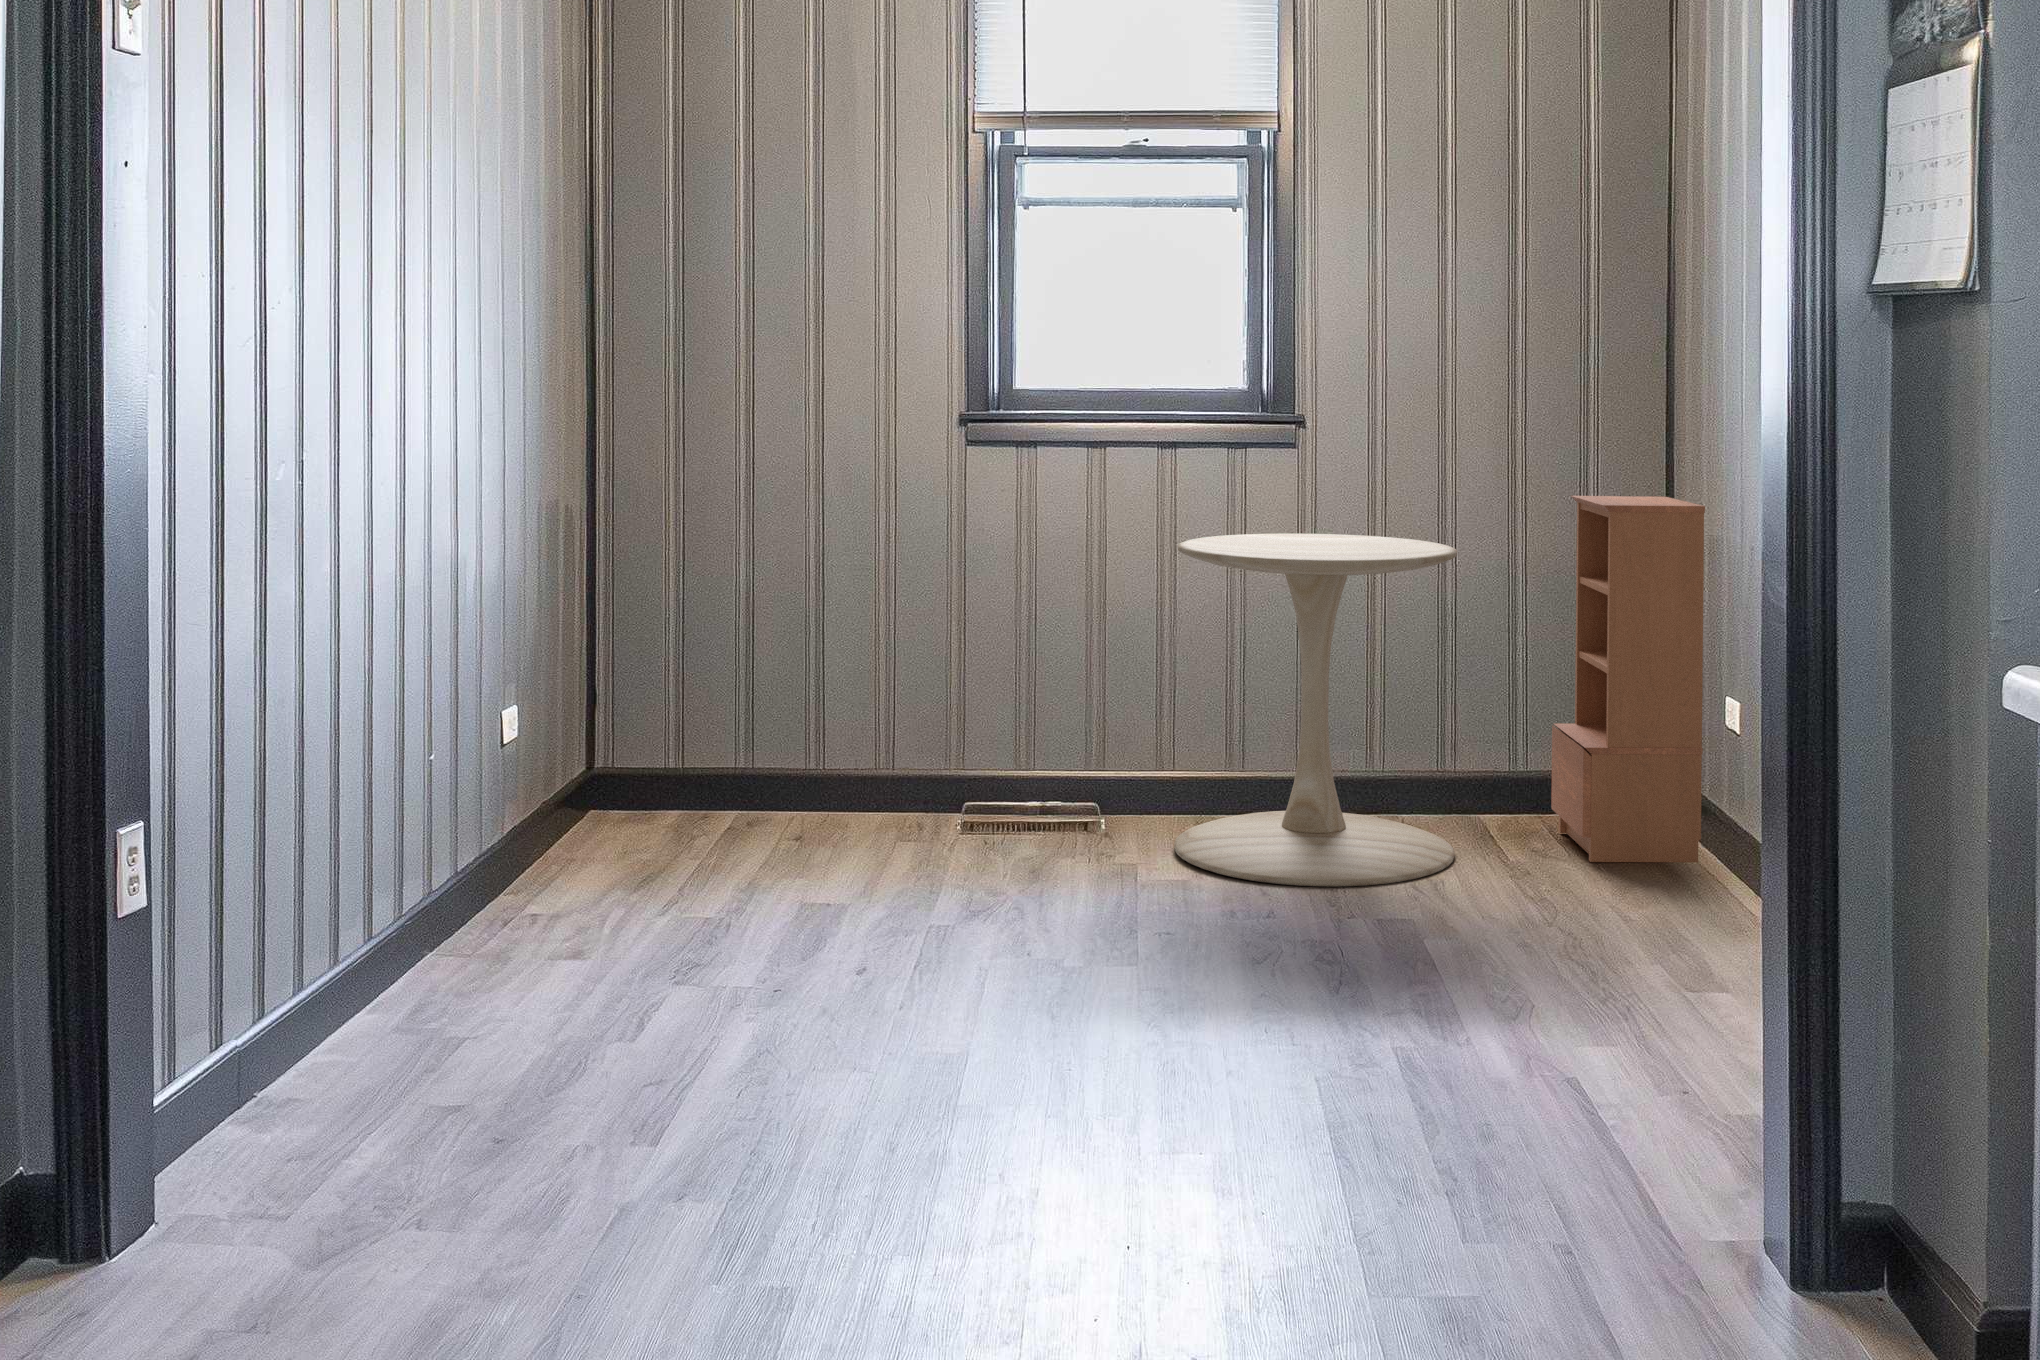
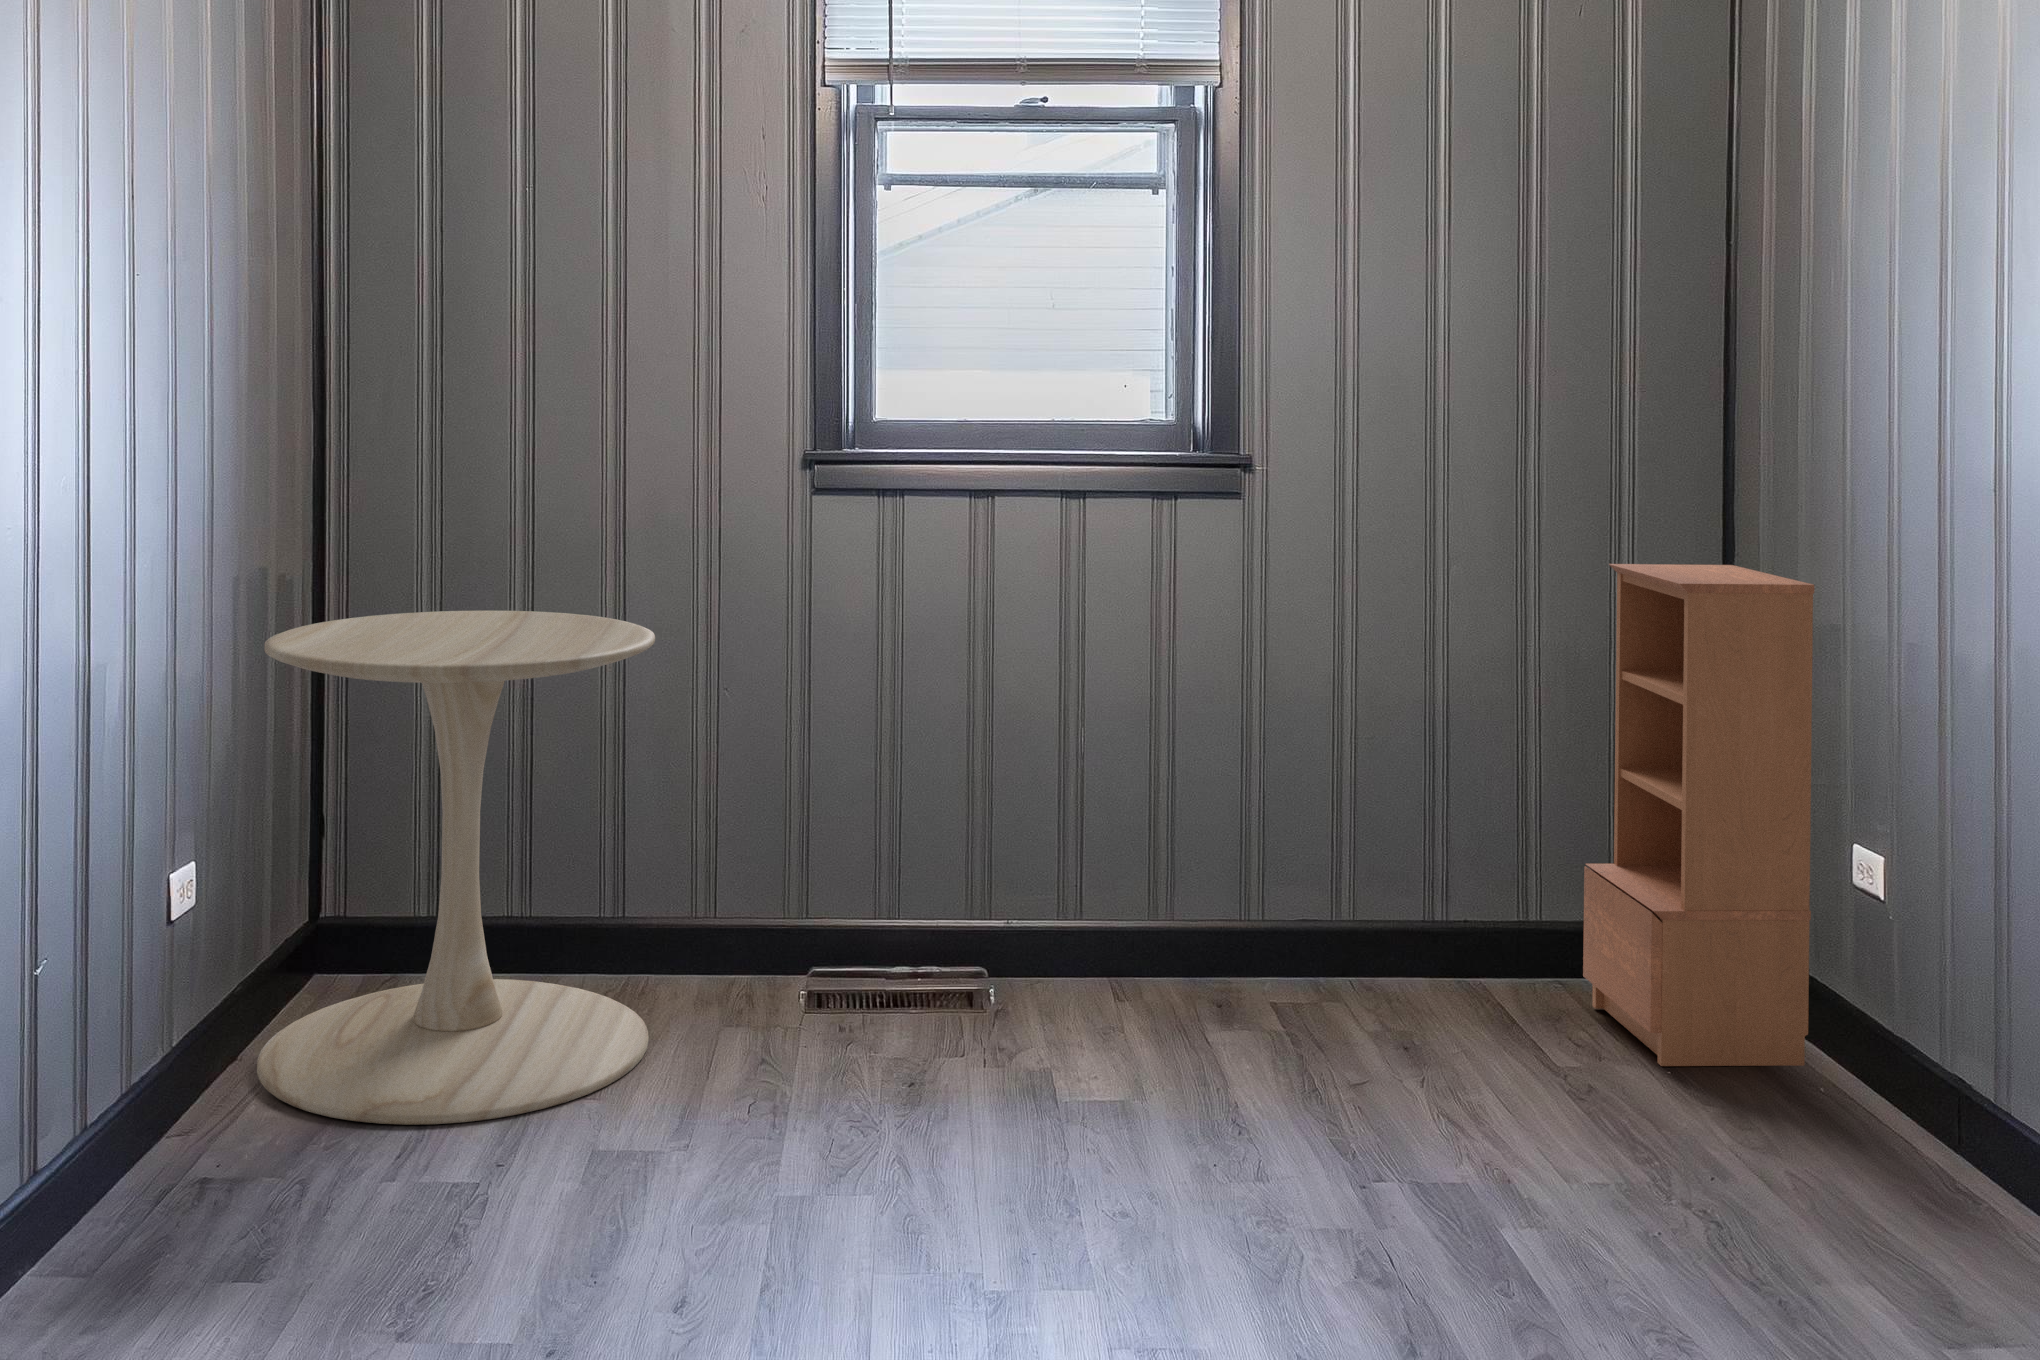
pedestal table: present [1174,534,1457,887] -> present [257,611,655,1125]

